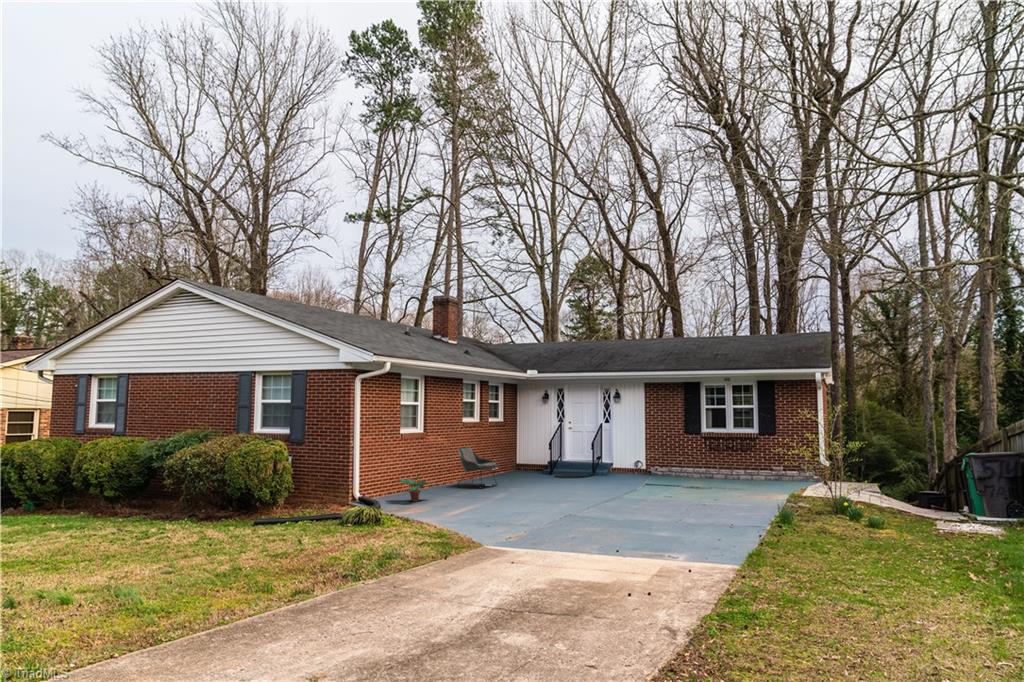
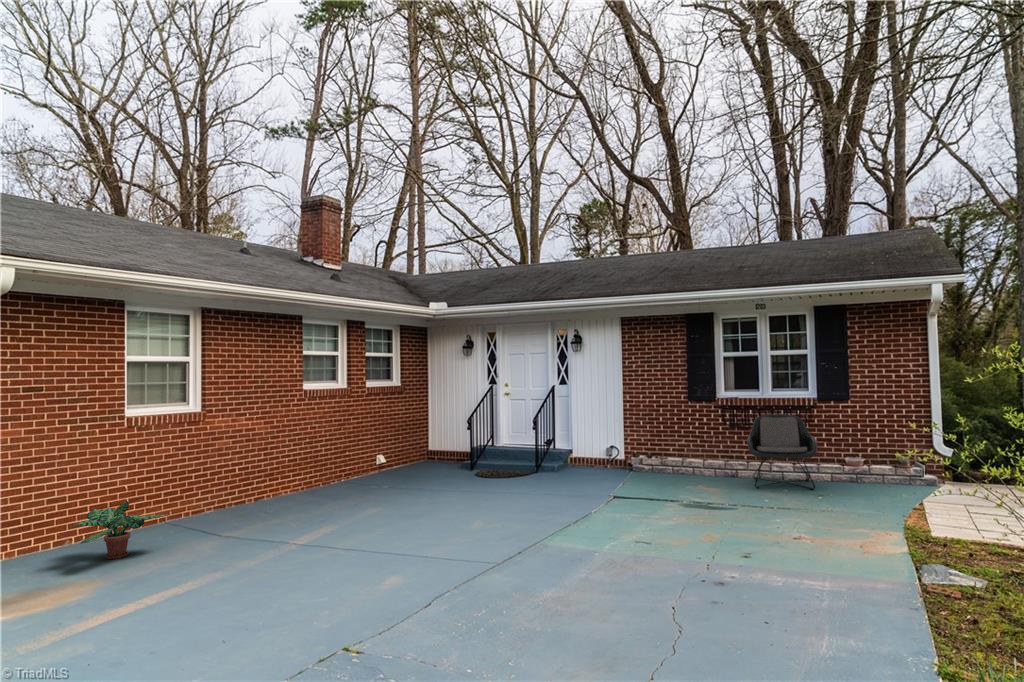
lounge chair: present [458,447,498,489] -> present [747,414,817,490]

